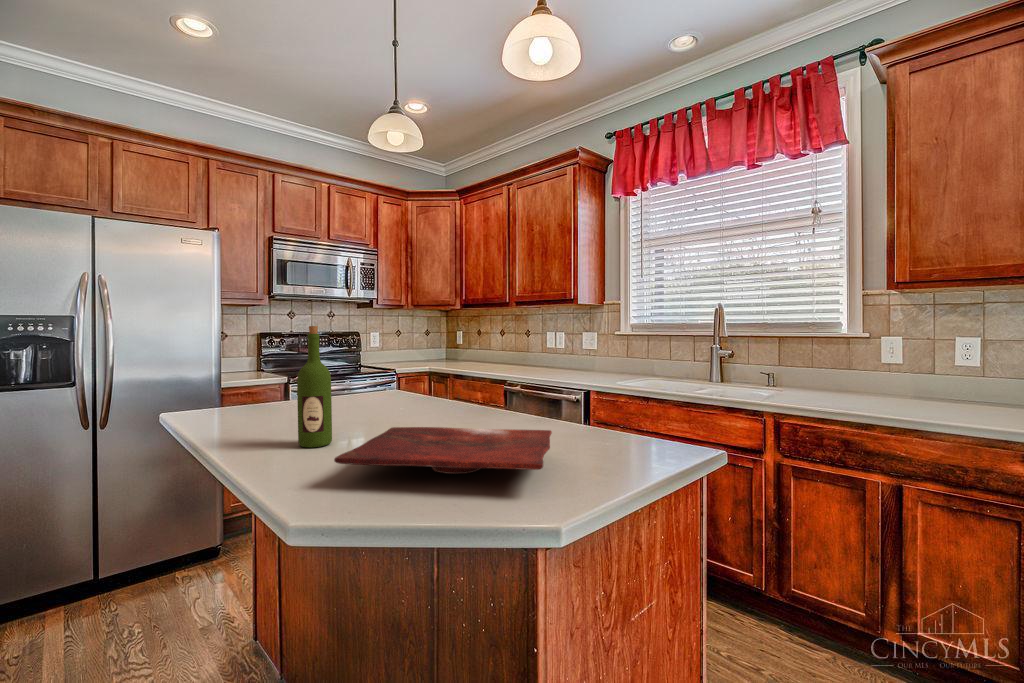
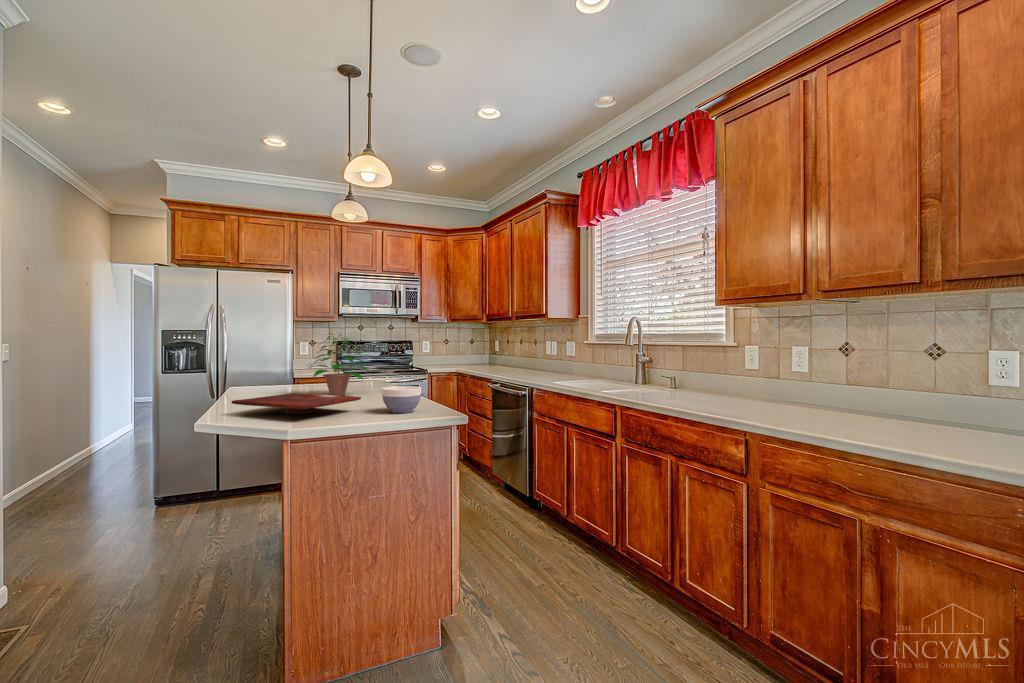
potted plant: none [351,320,462,422] -> present [309,333,370,396]
wine bottle: present [297,326,332,447] -> none [253,337,272,403]
bowl: none [583,406,649,454] -> present [382,386,421,413]

